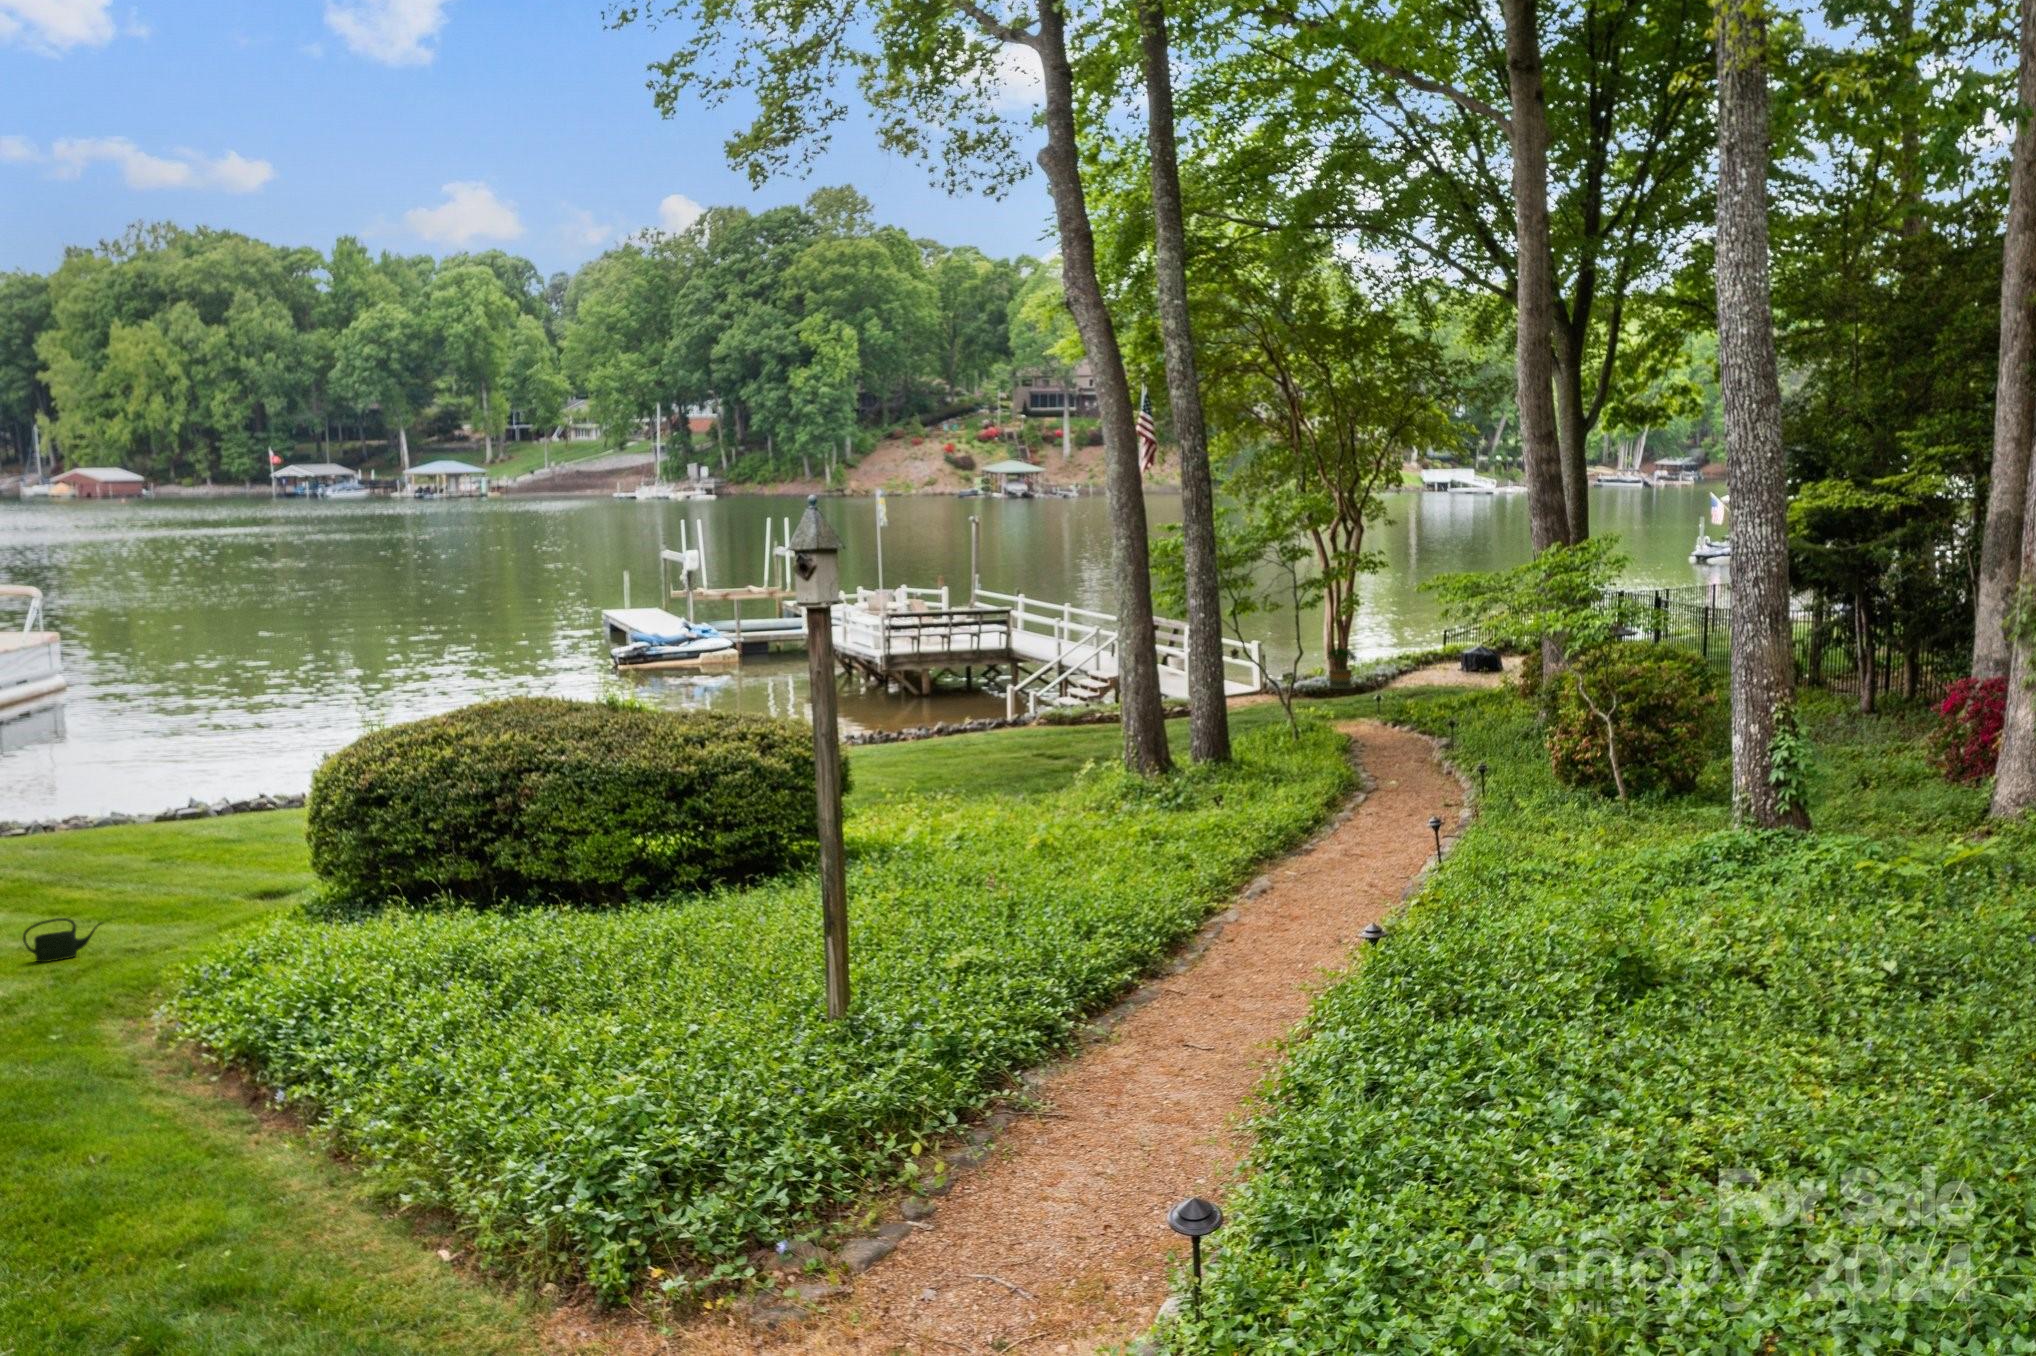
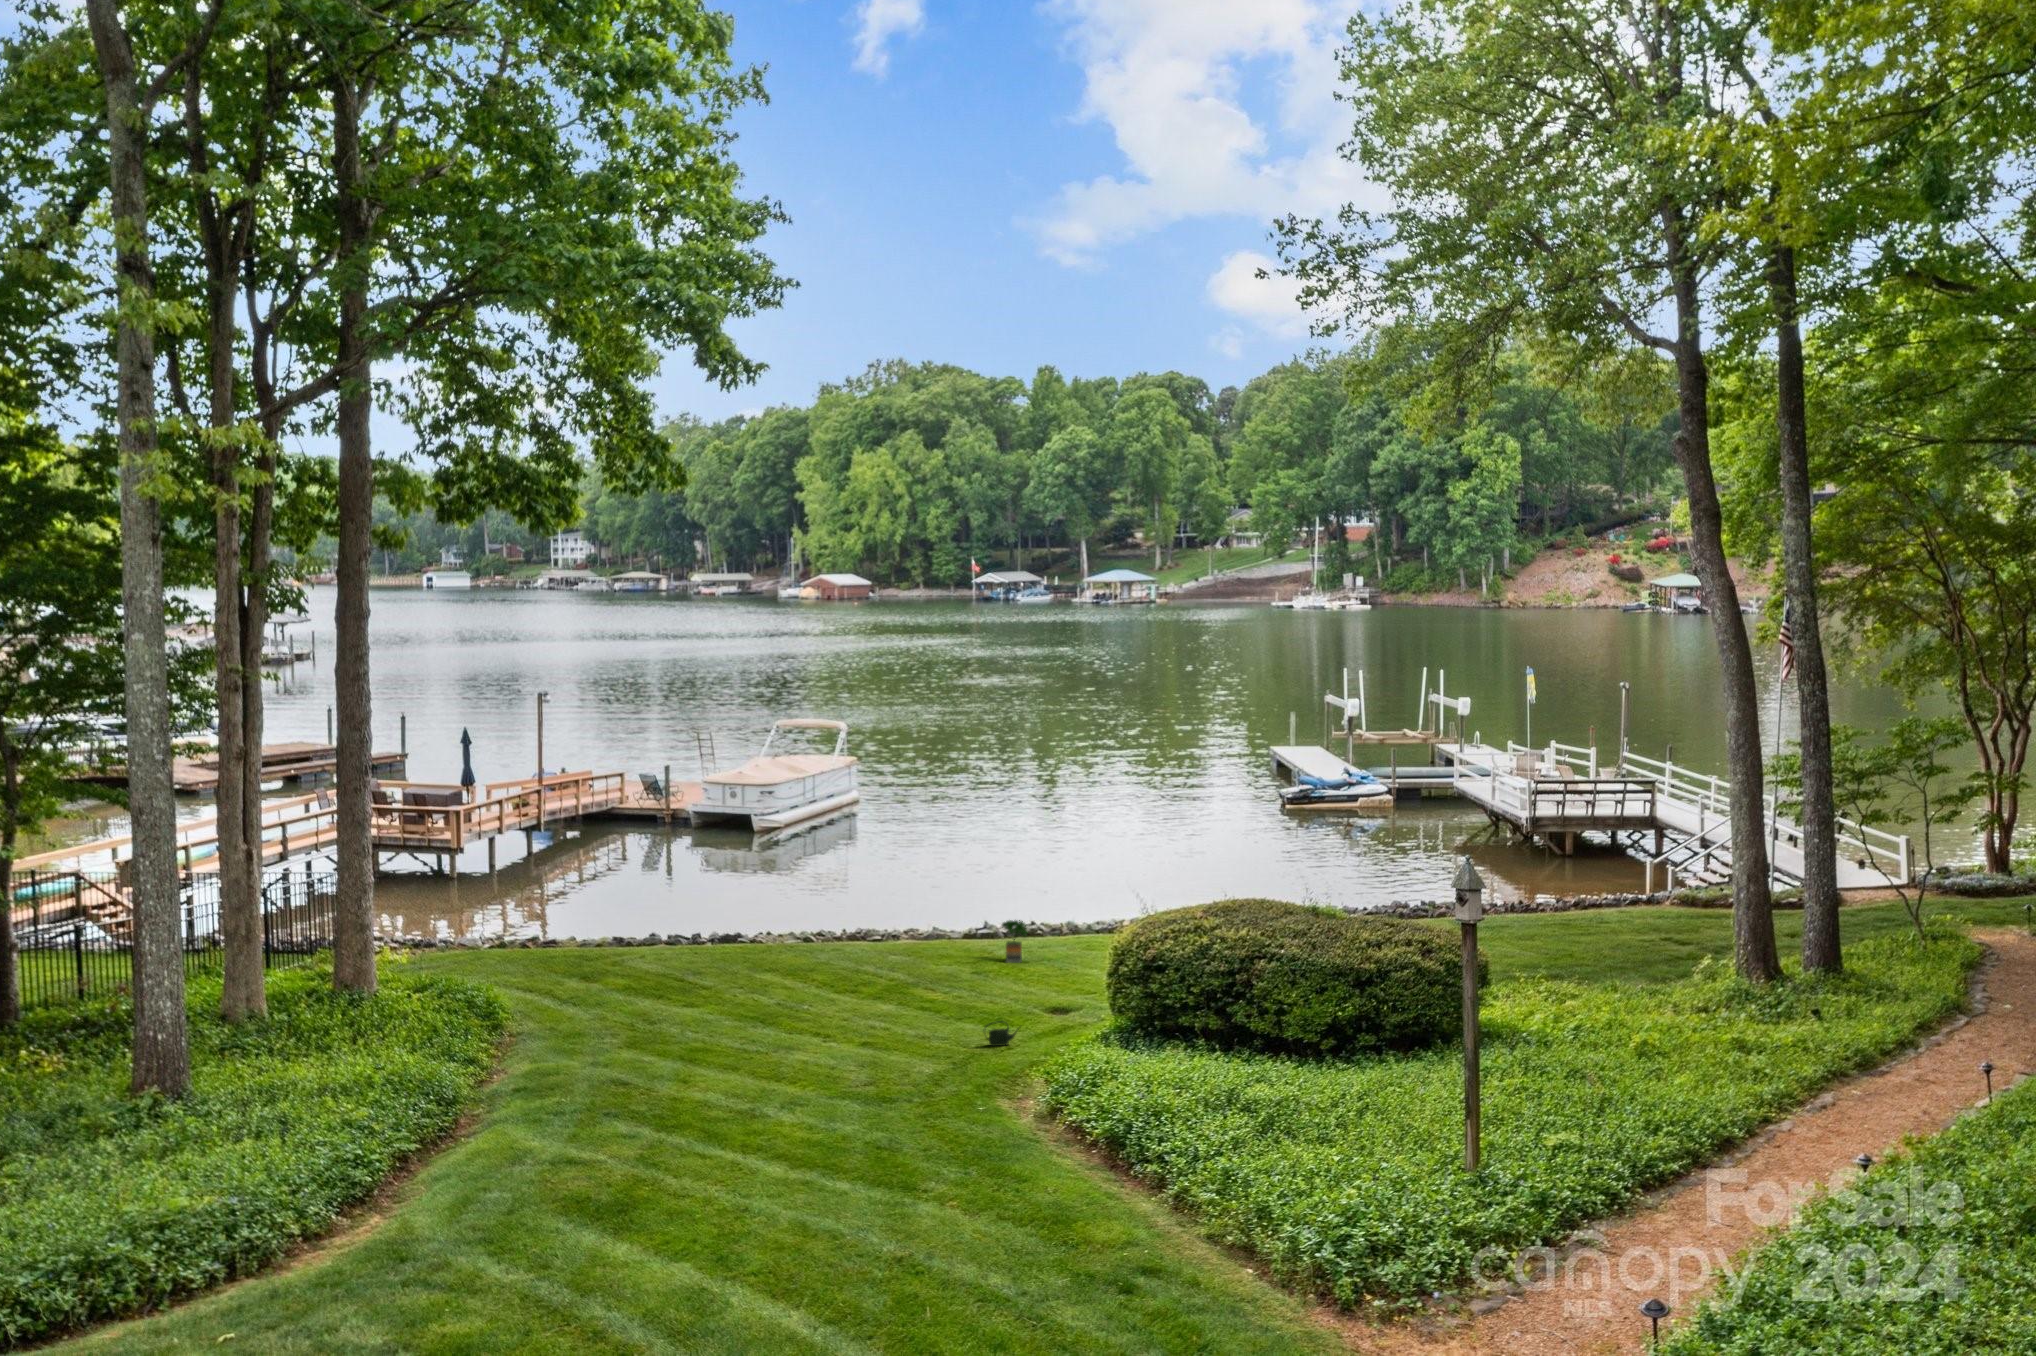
potted tree: present [1327,648,1356,689] -> present [1002,920,1028,963]

